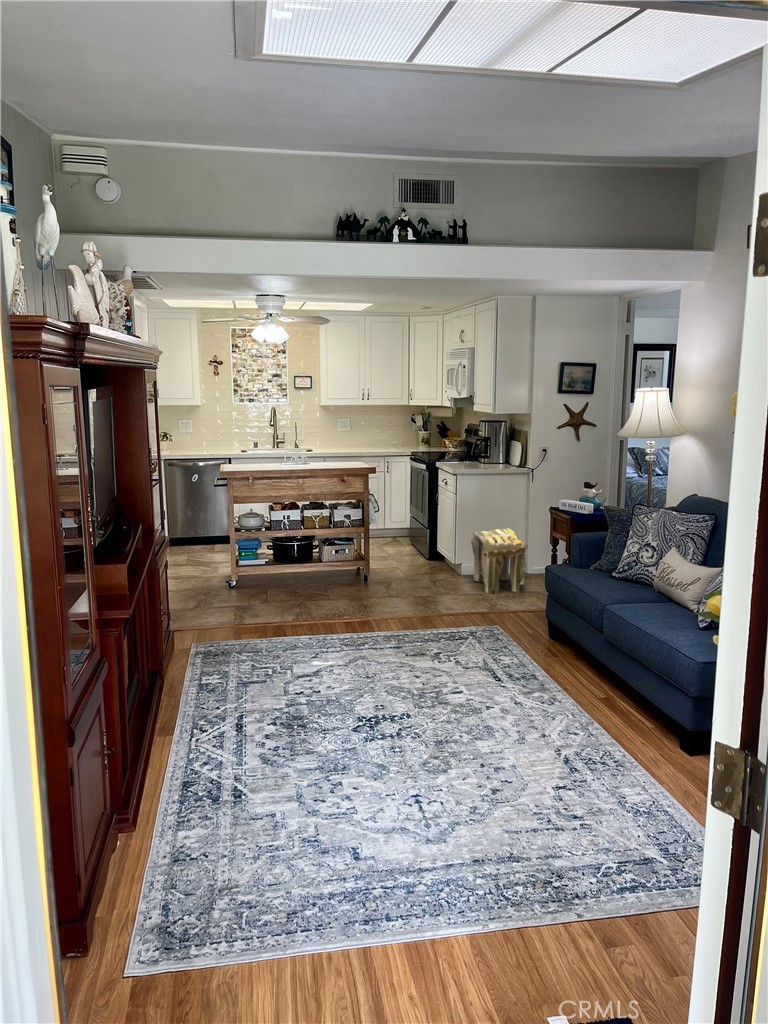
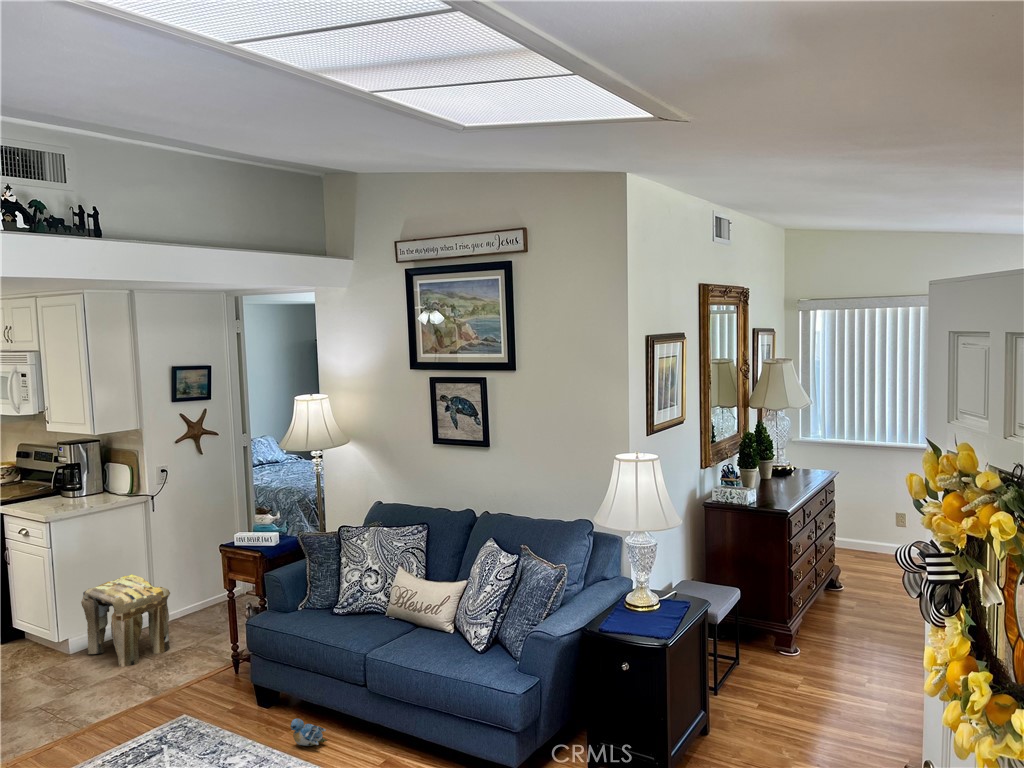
plush toy: none [546,649,575,676] -> present [290,719,327,746]

